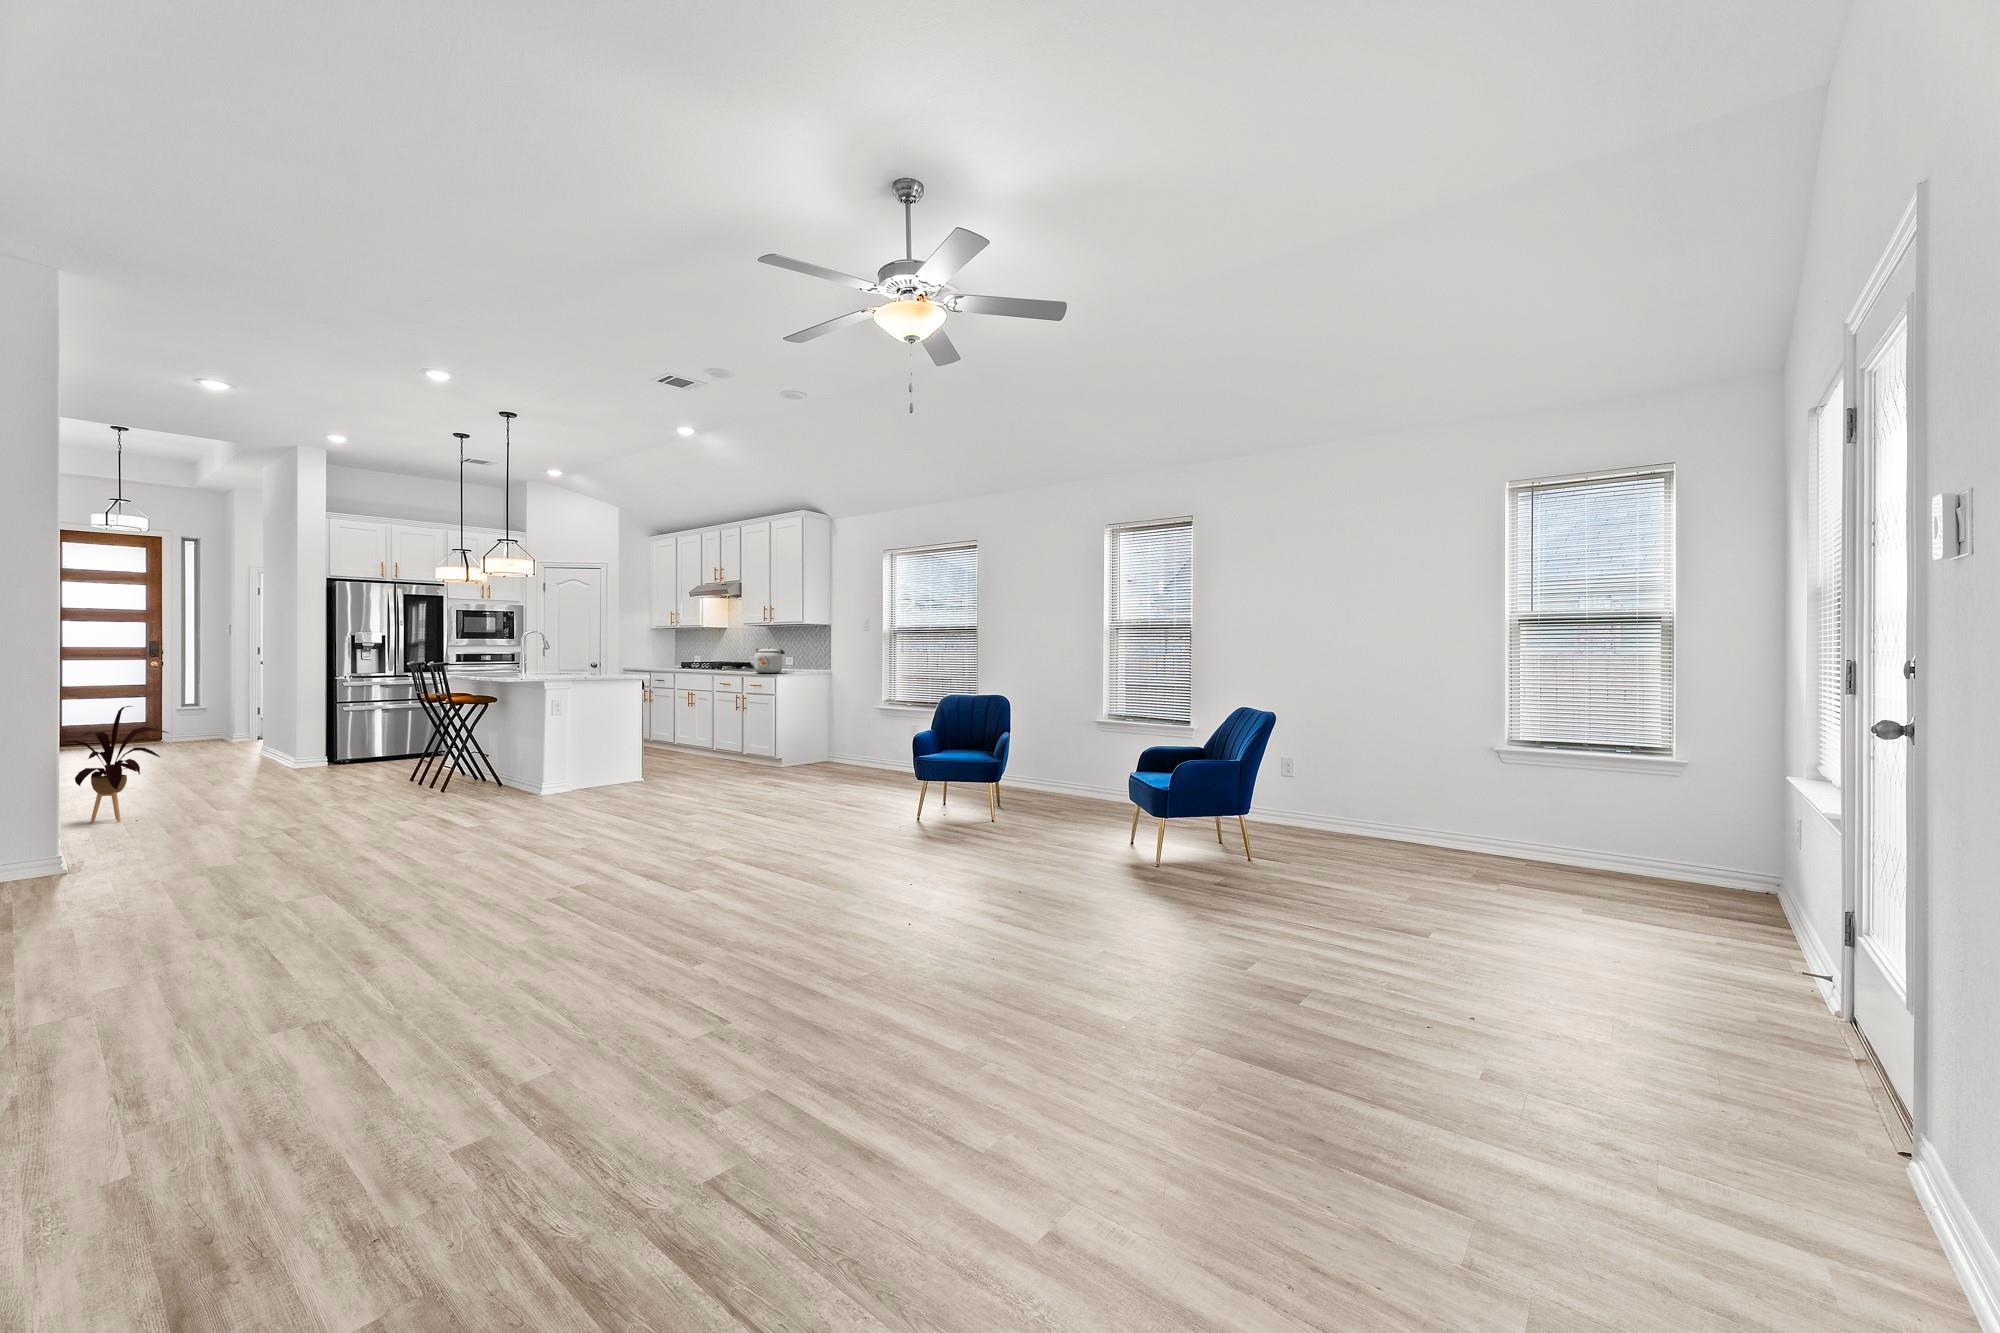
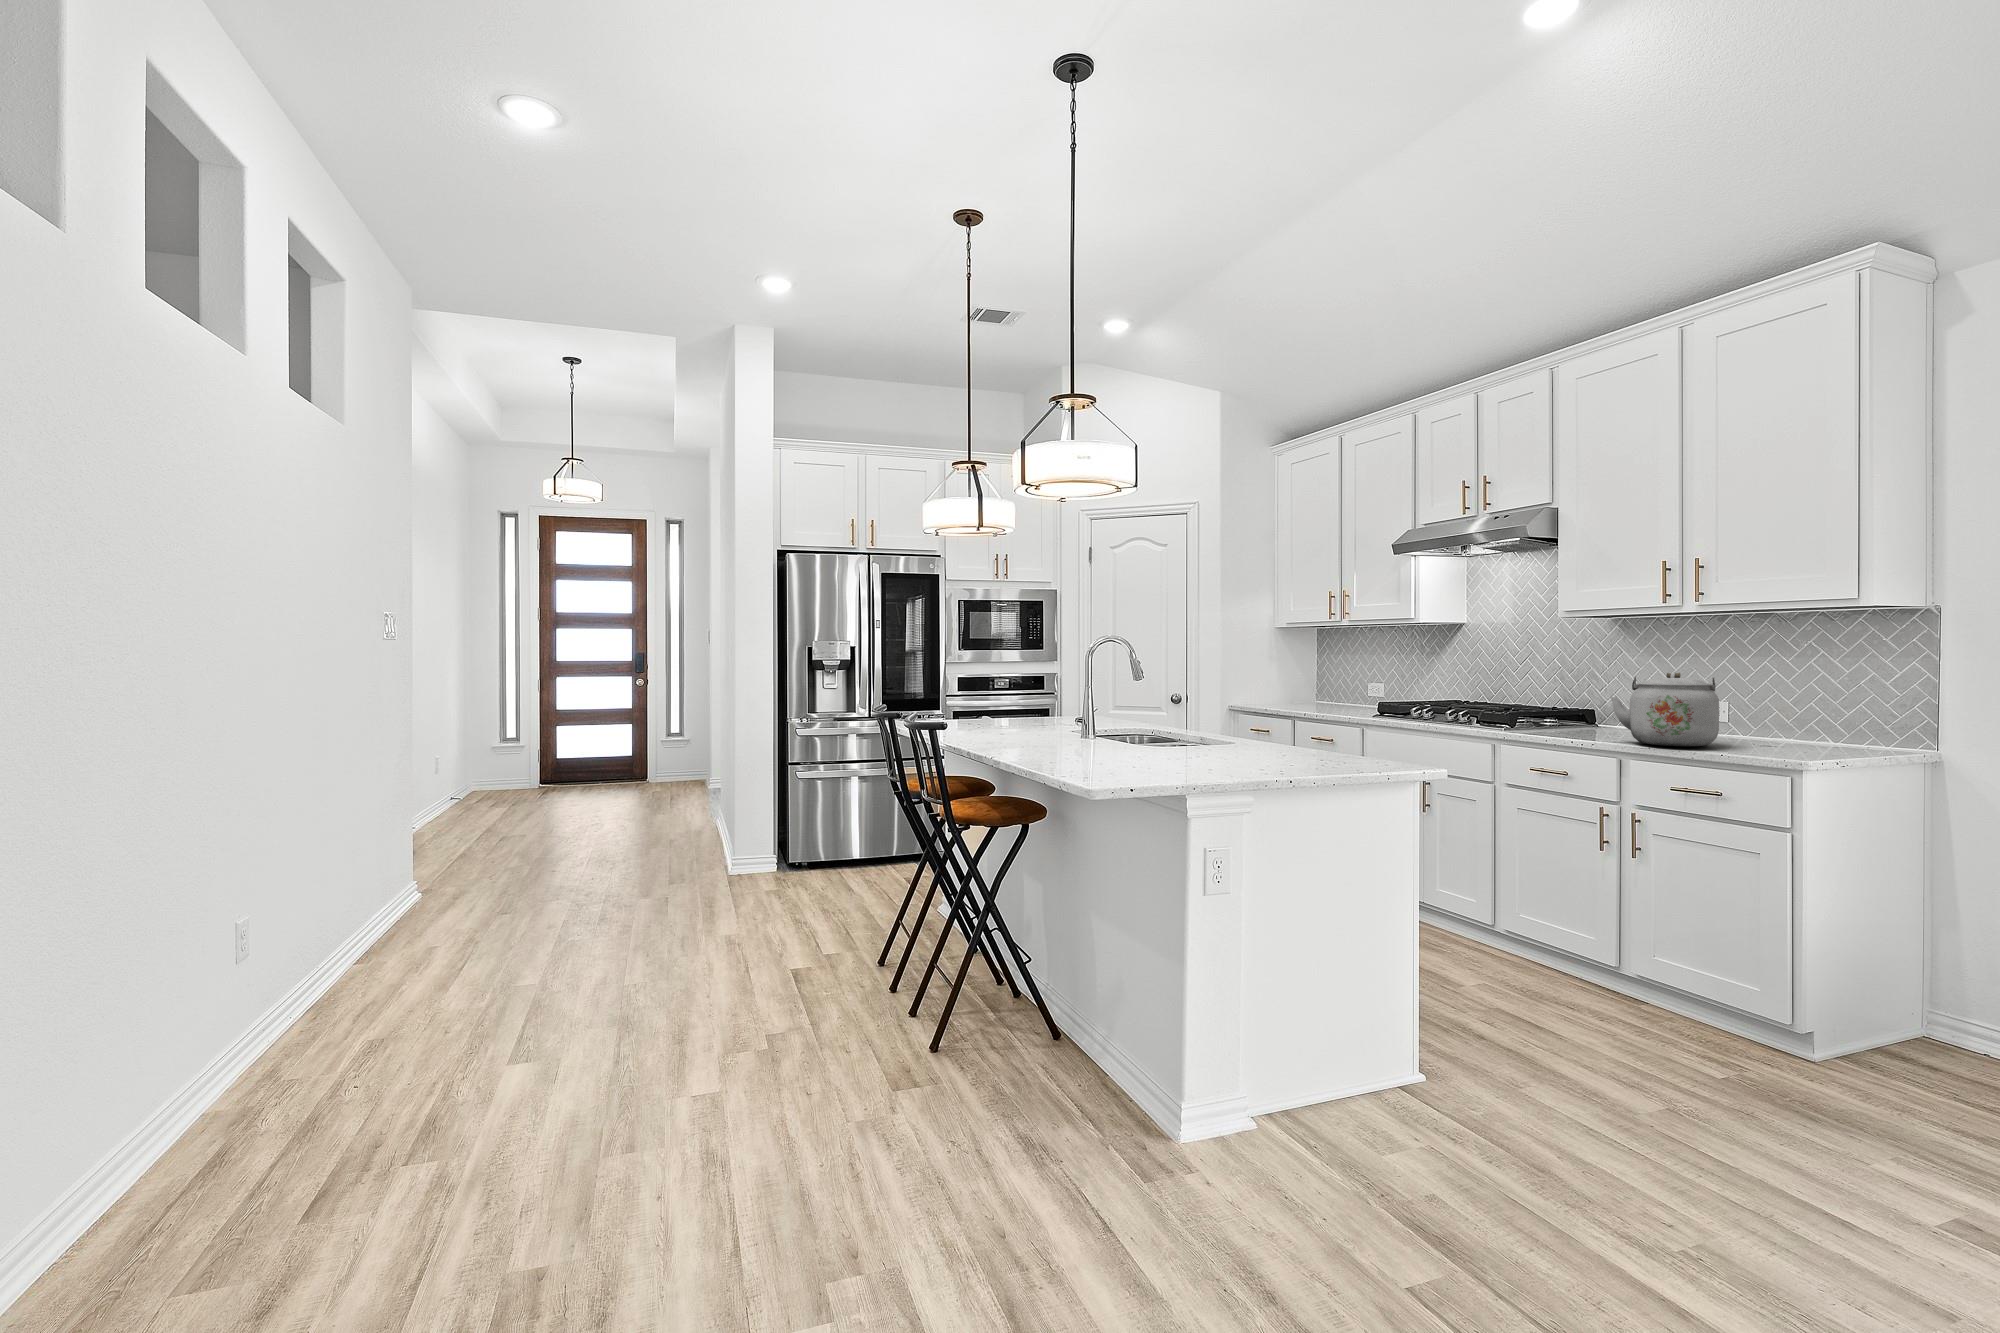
house plant: present [64,706,168,823] -> none [248,813,451,1067]

